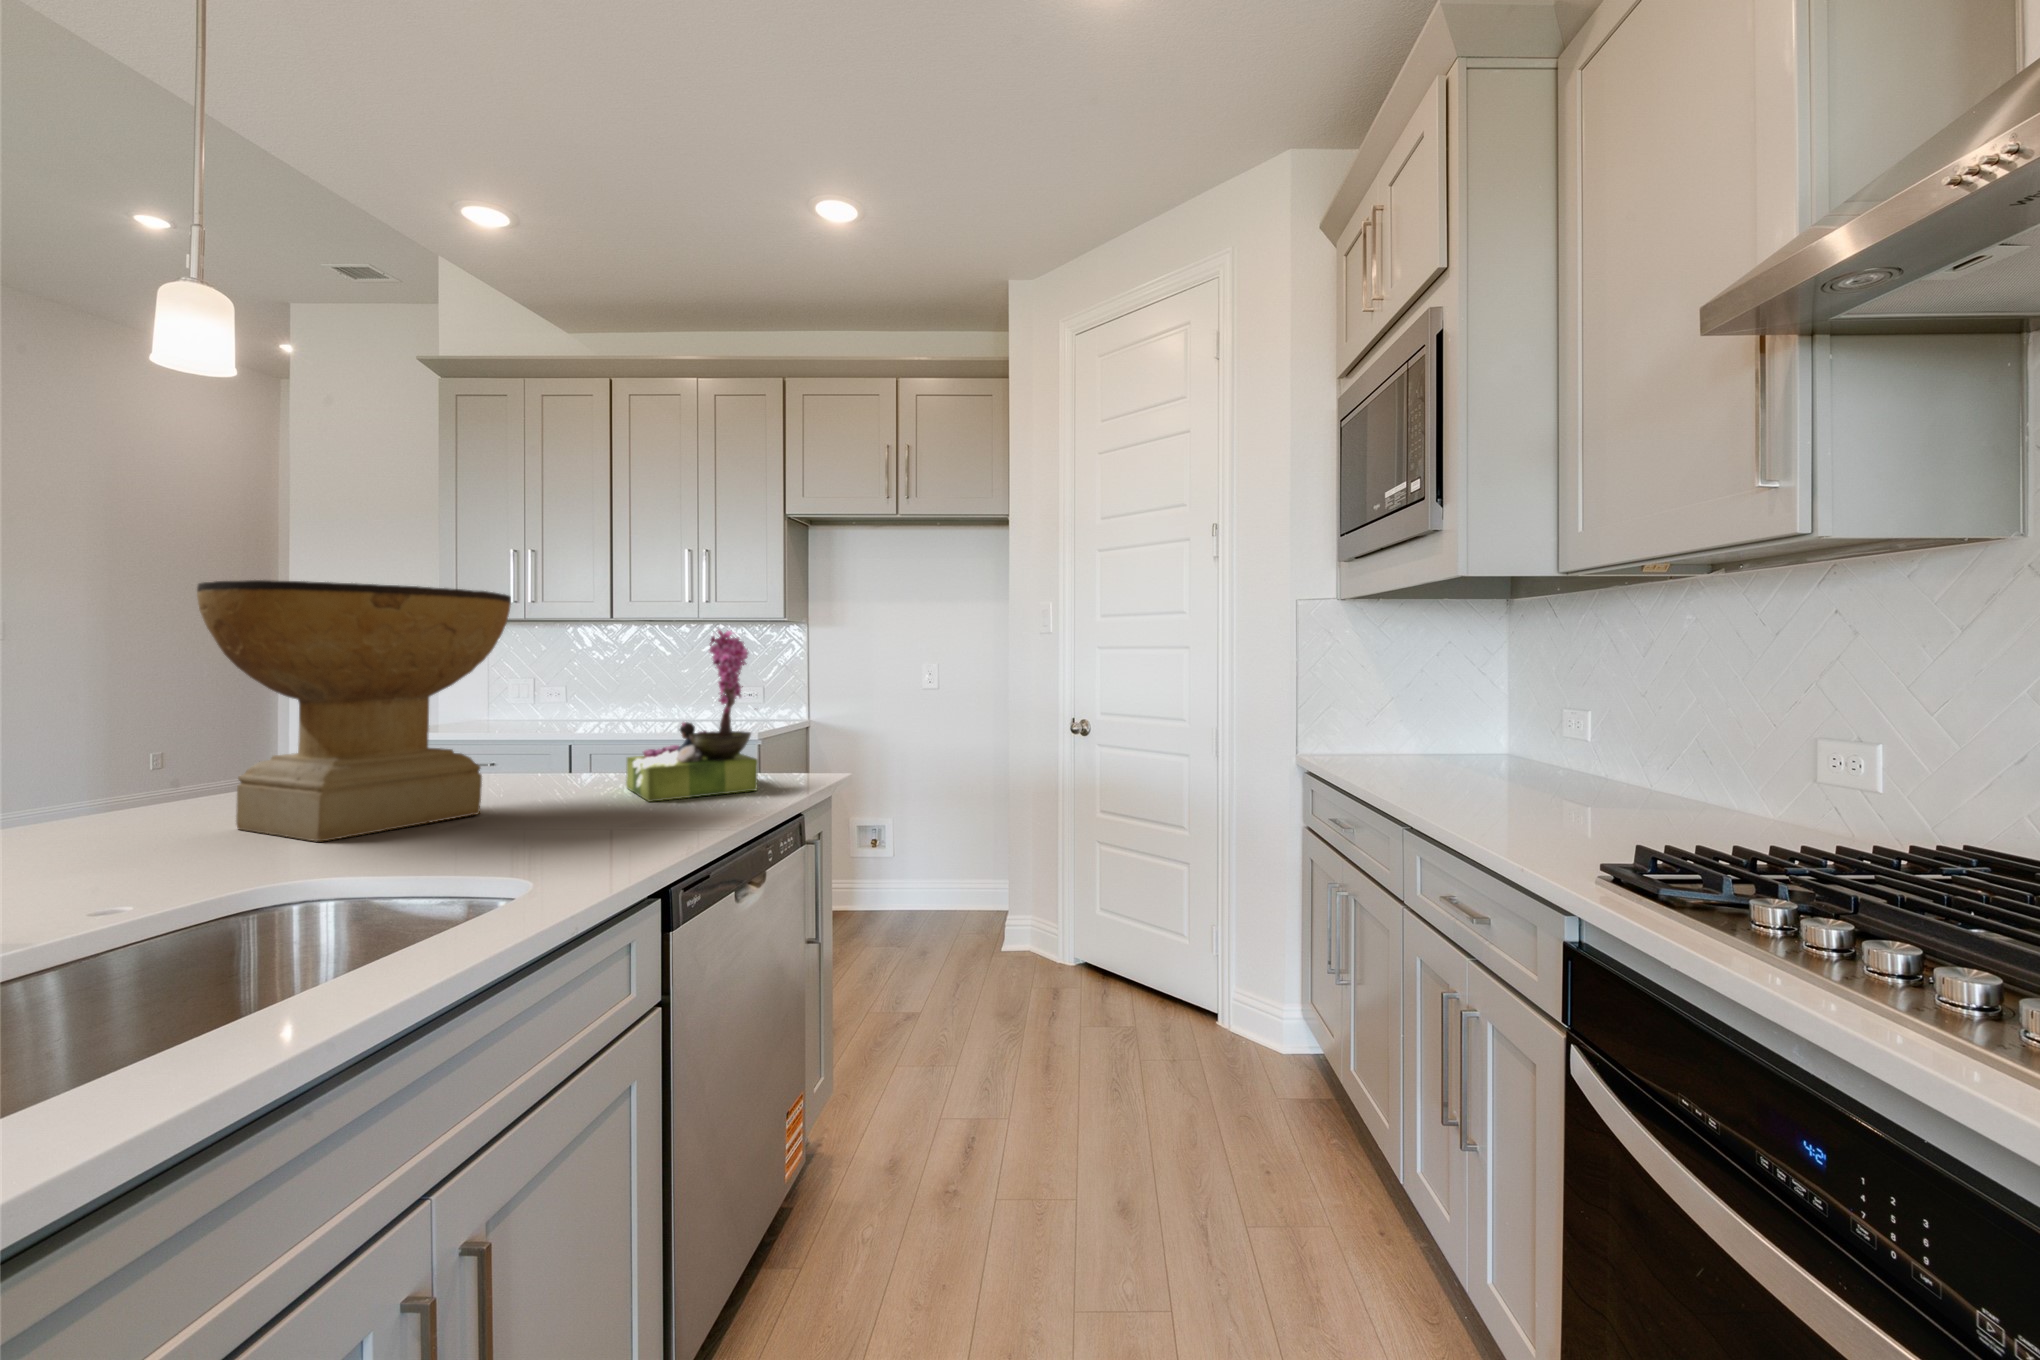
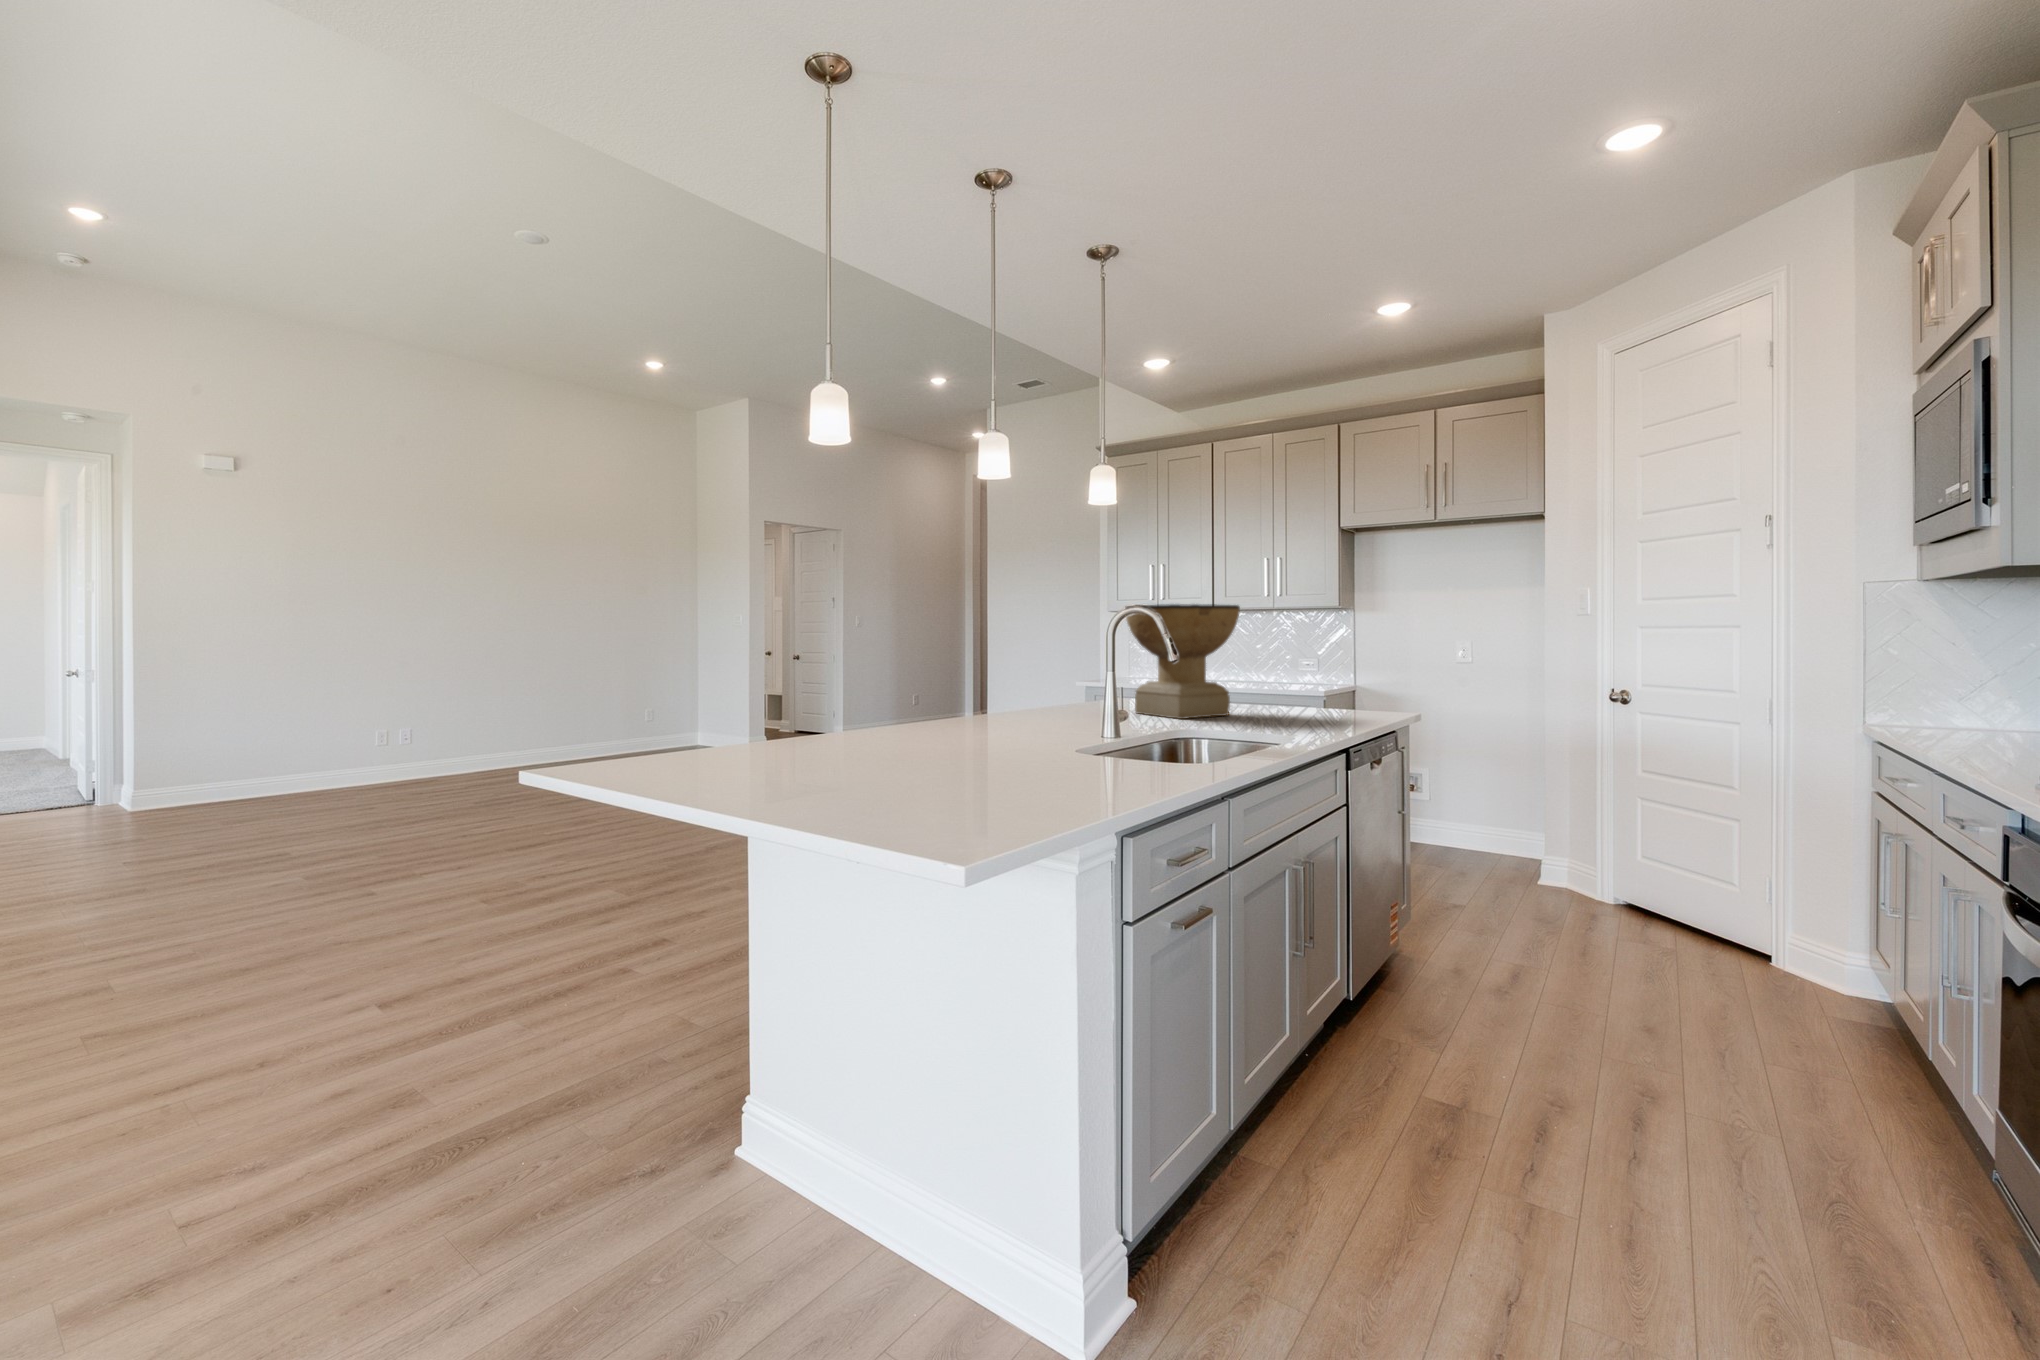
flower arrangement: present [626,630,758,802] -> none [1285,619,1366,717]

